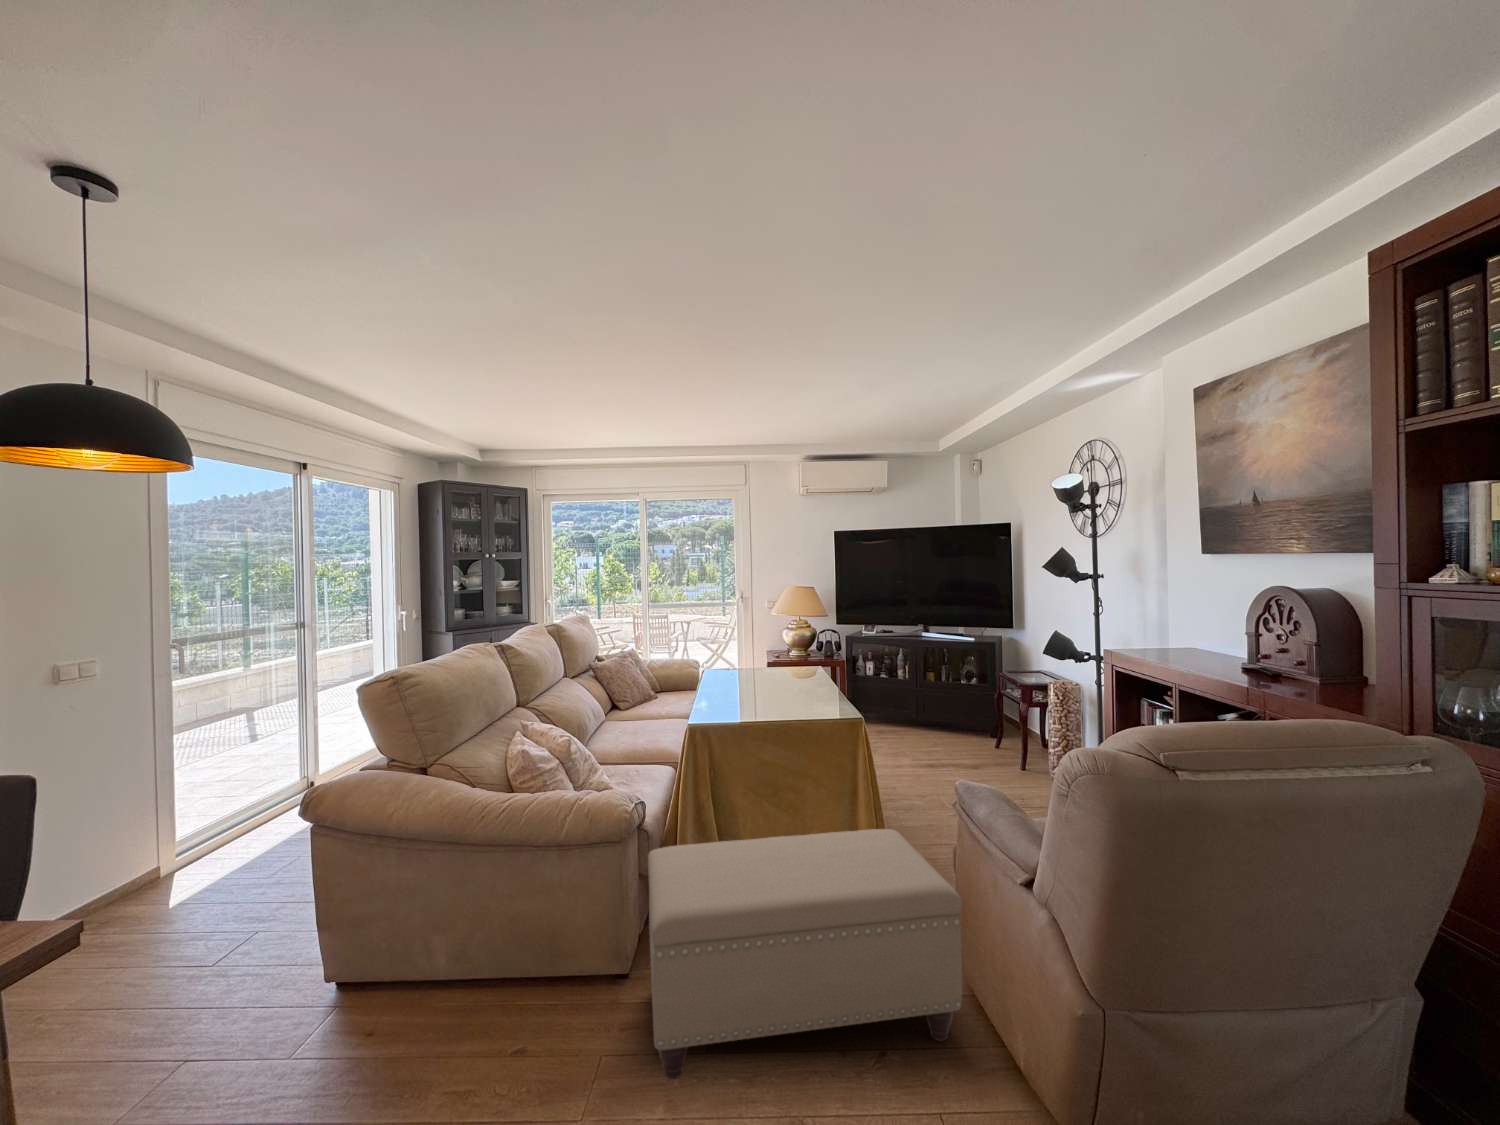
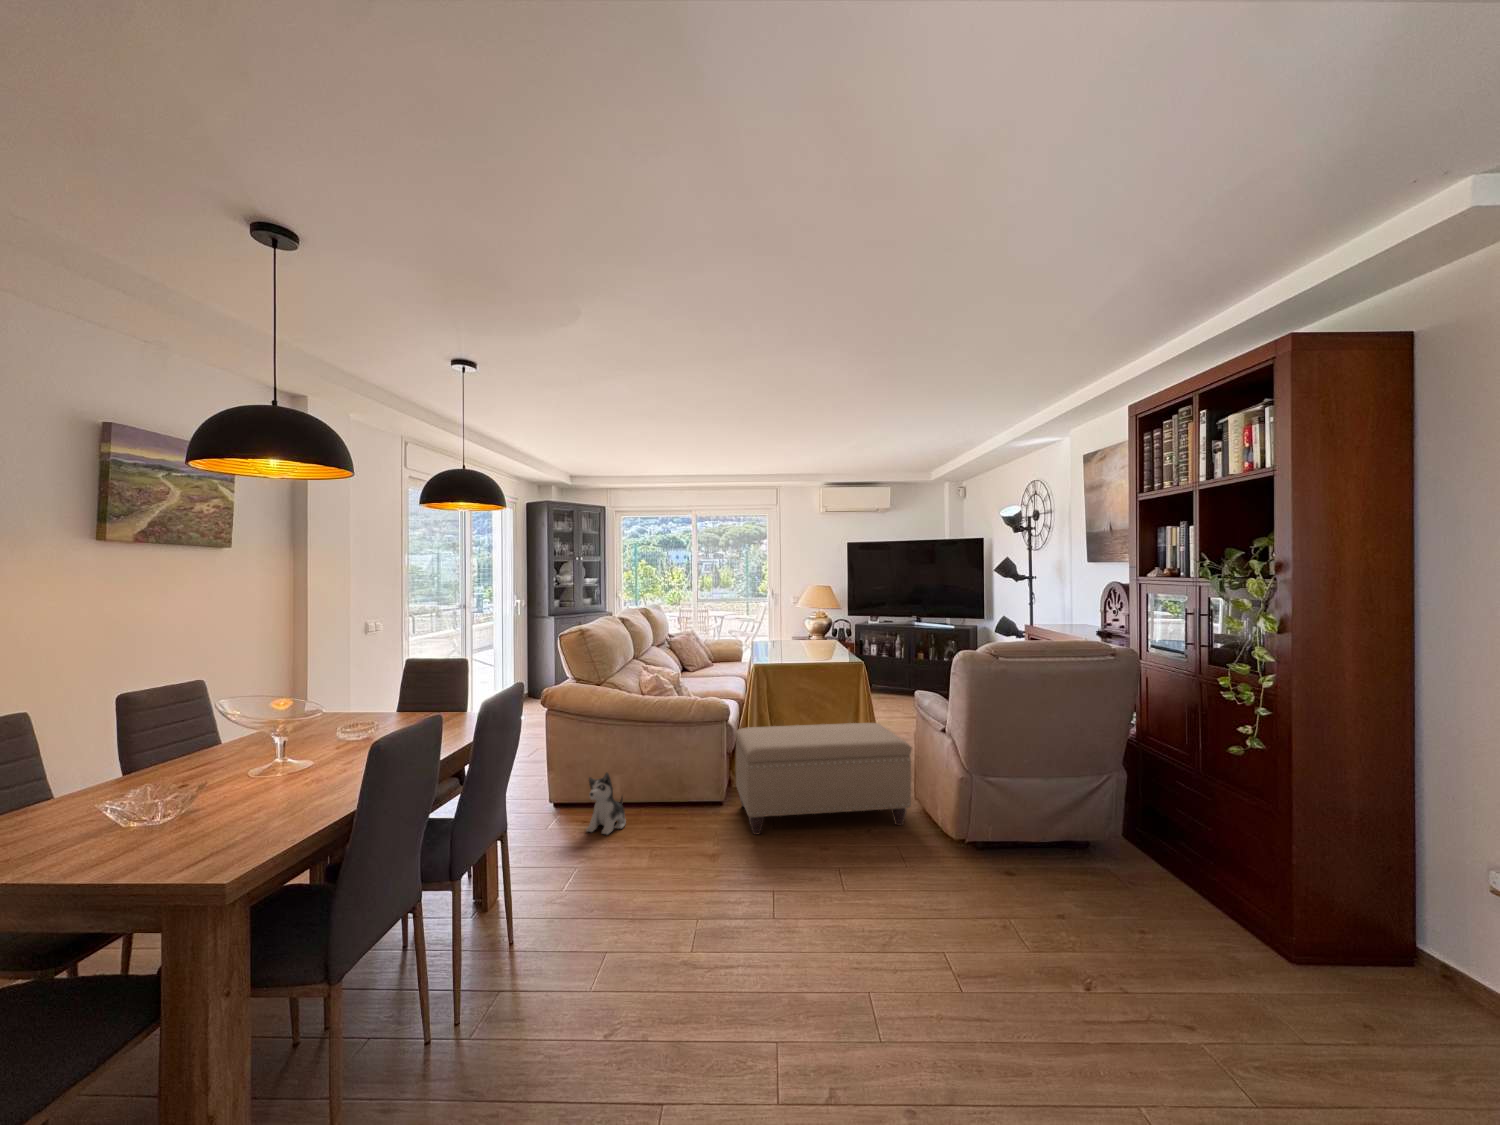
plush toy: none [349,957,439,1086] -> present [586,773,626,834]

